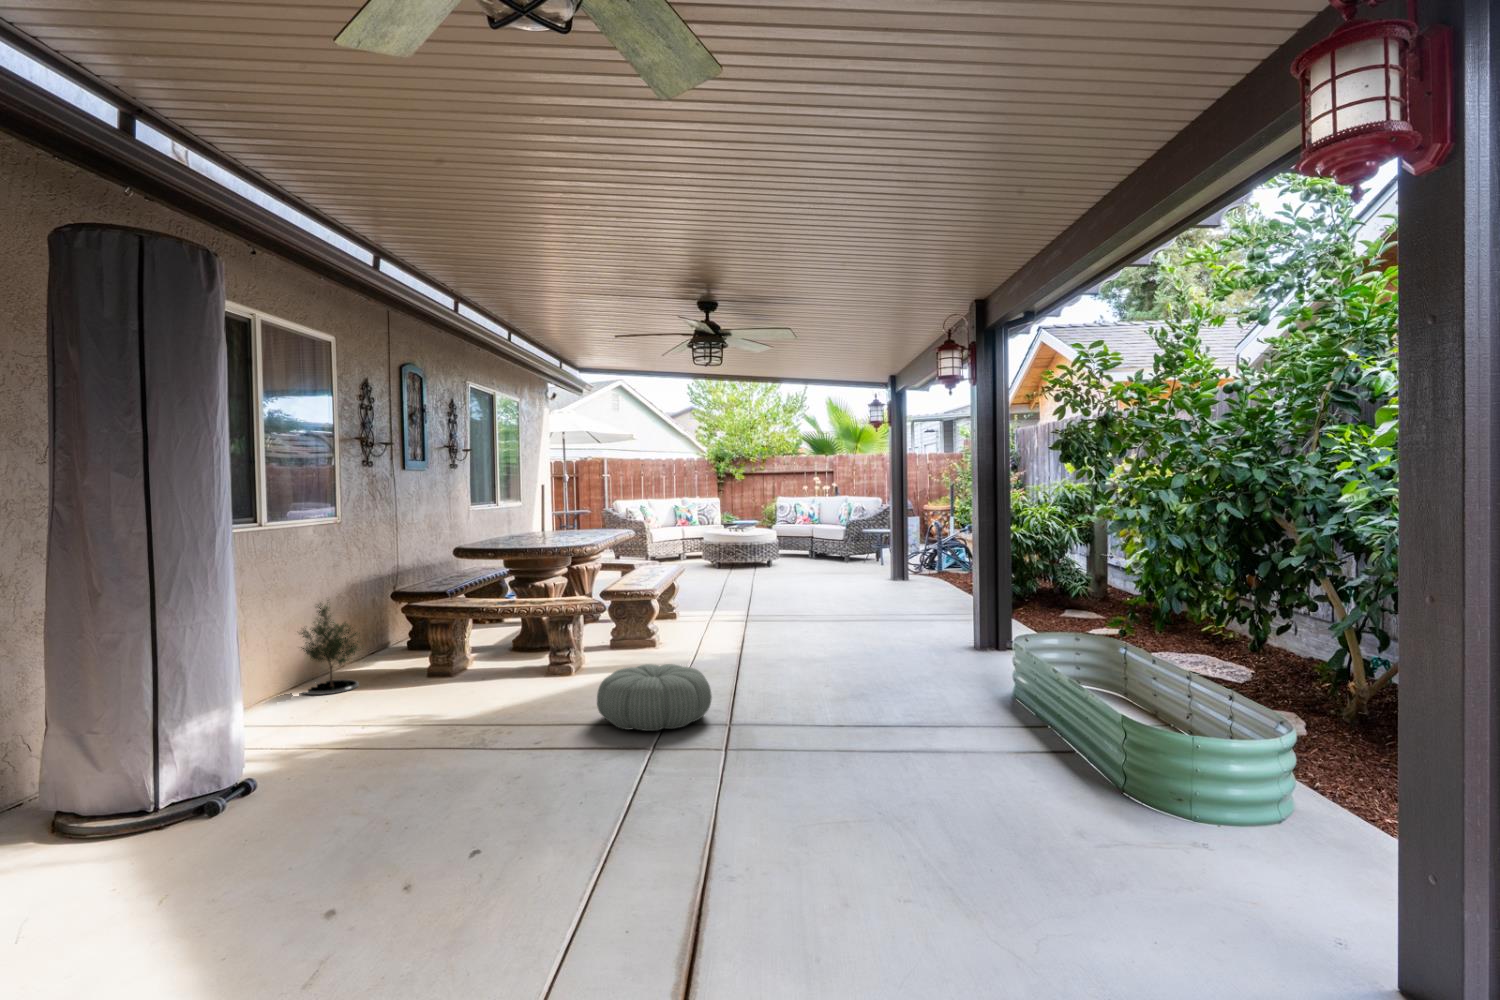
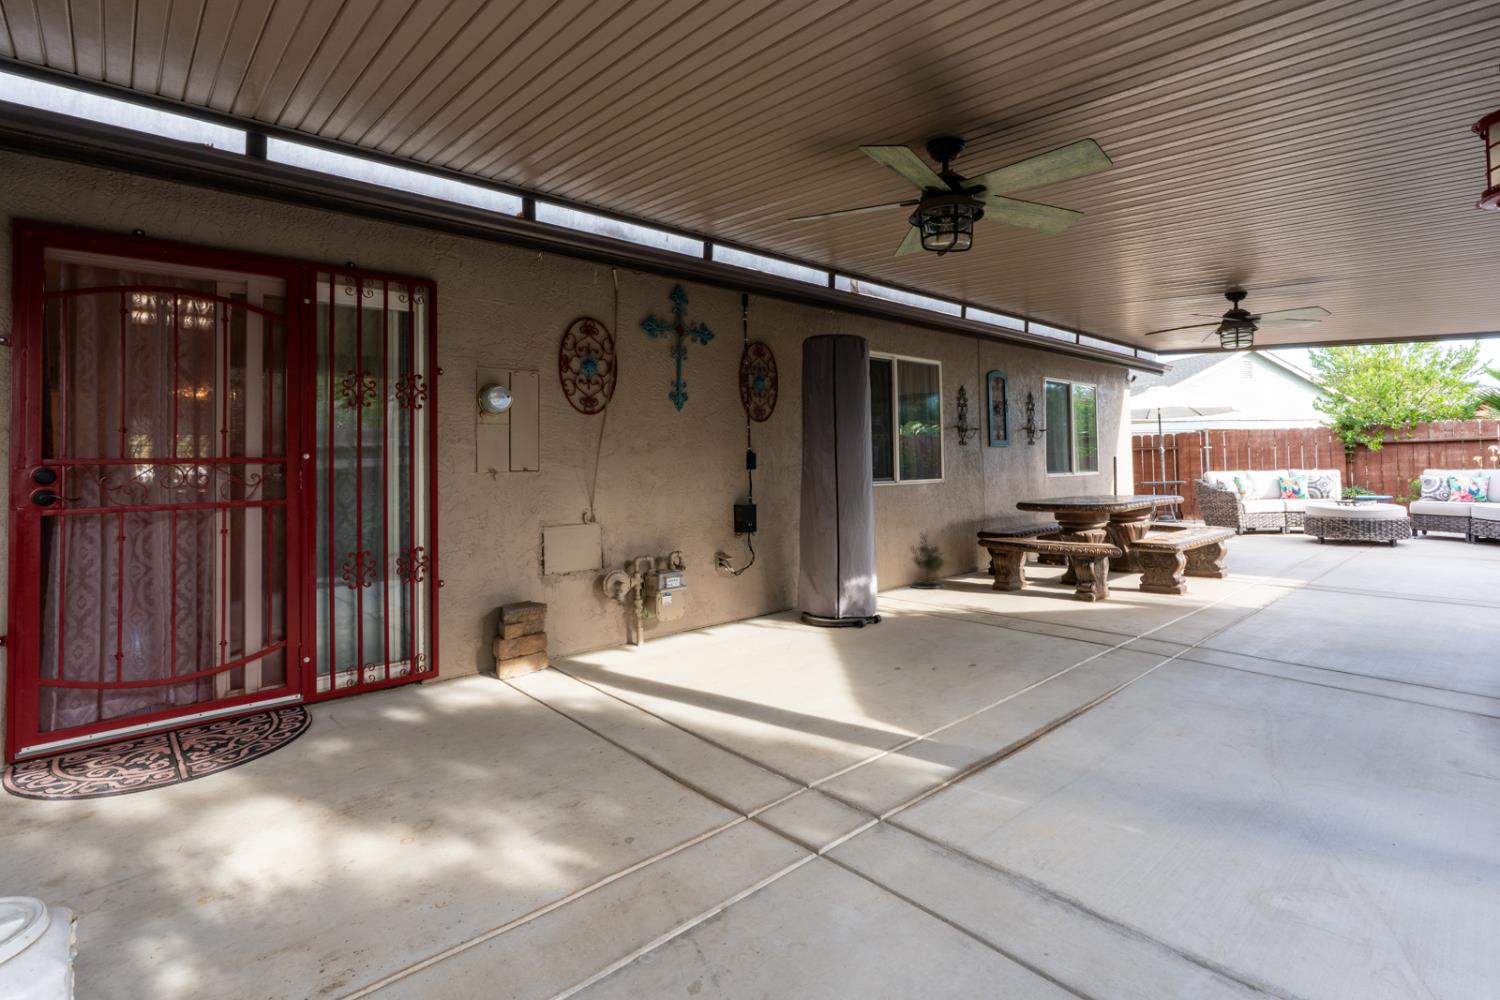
pouf: present [597,664,712,731] -> none [1083,595,1182,643]

